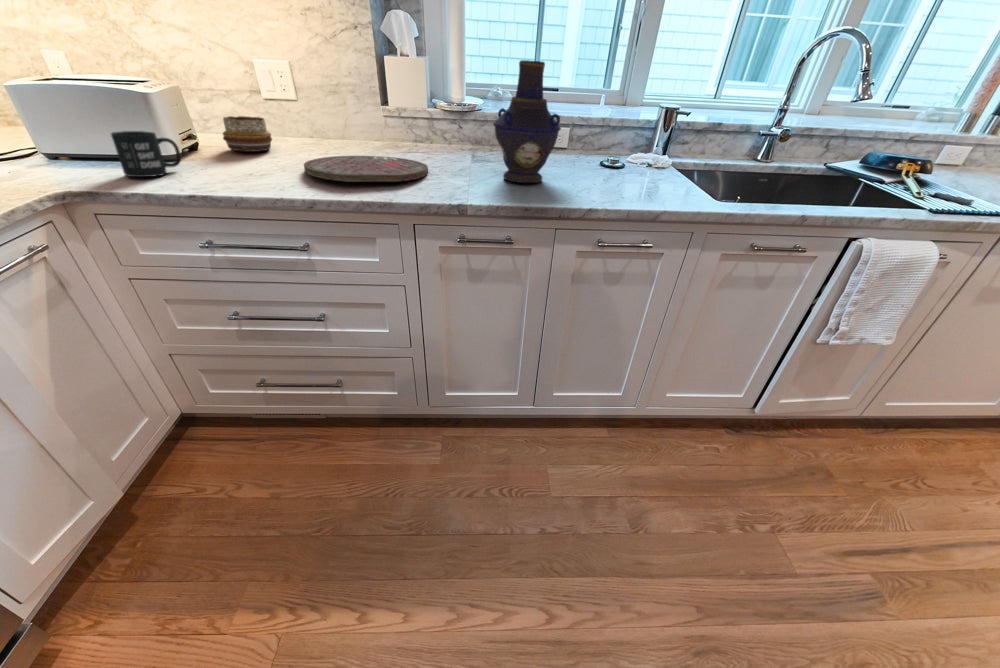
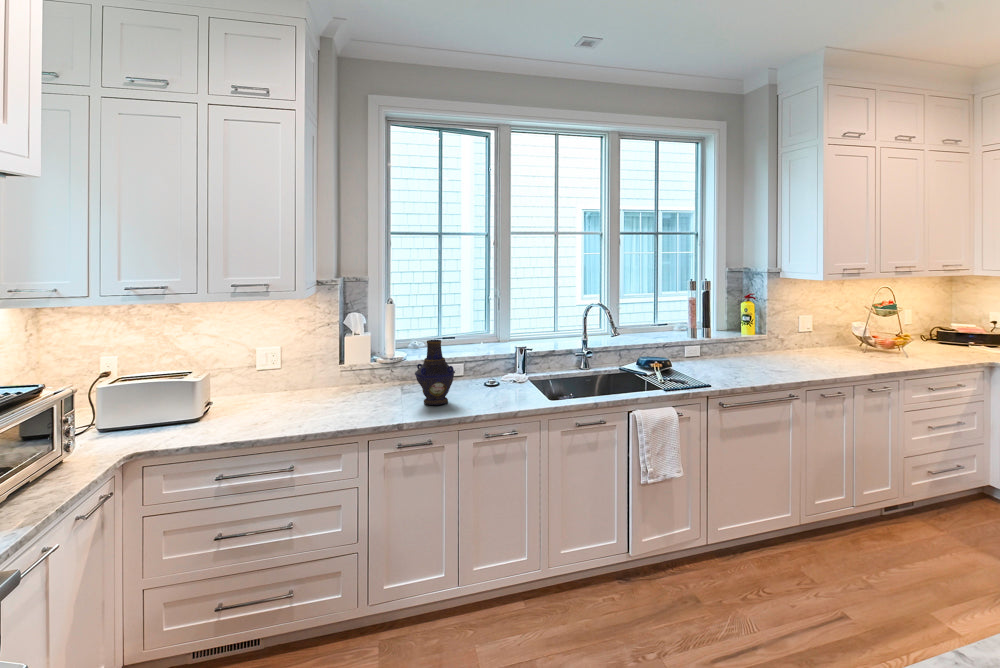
decorative bowl: present [223,116,272,152] -> none [232,383,266,406]
mug: present [111,131,181,177] -> none [172,405,211,435]
cutting board: present [304,156,428,182] -> none [294,397,375,420]

